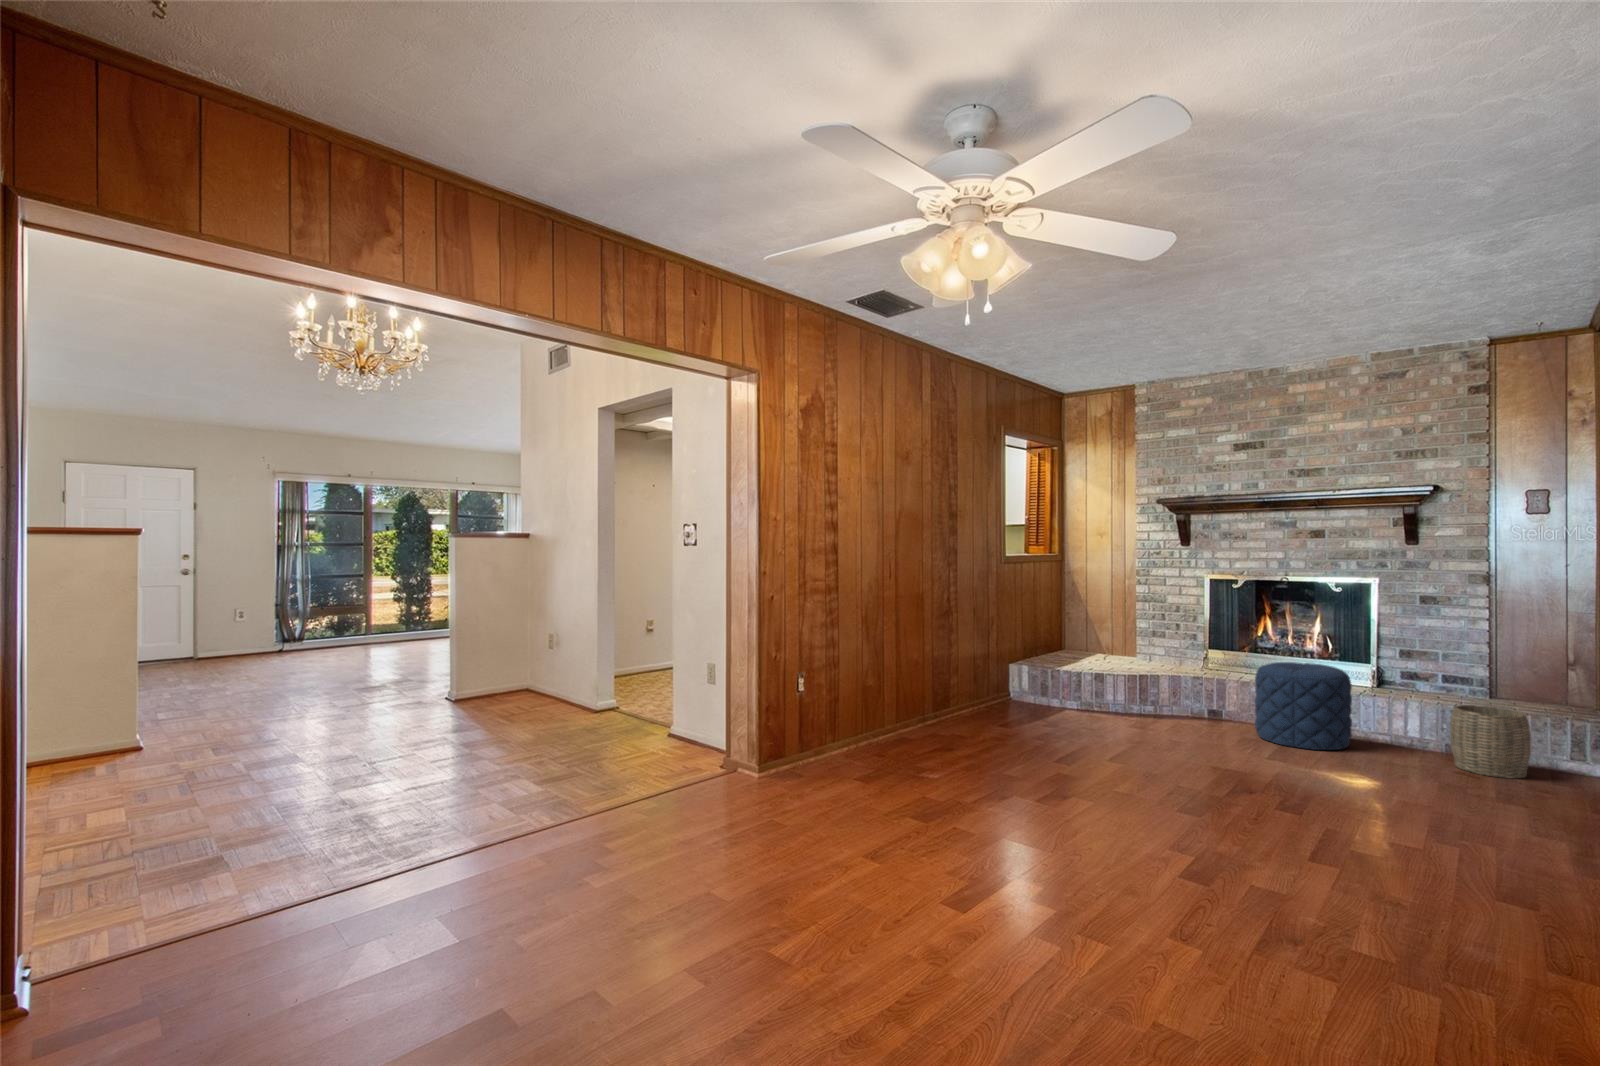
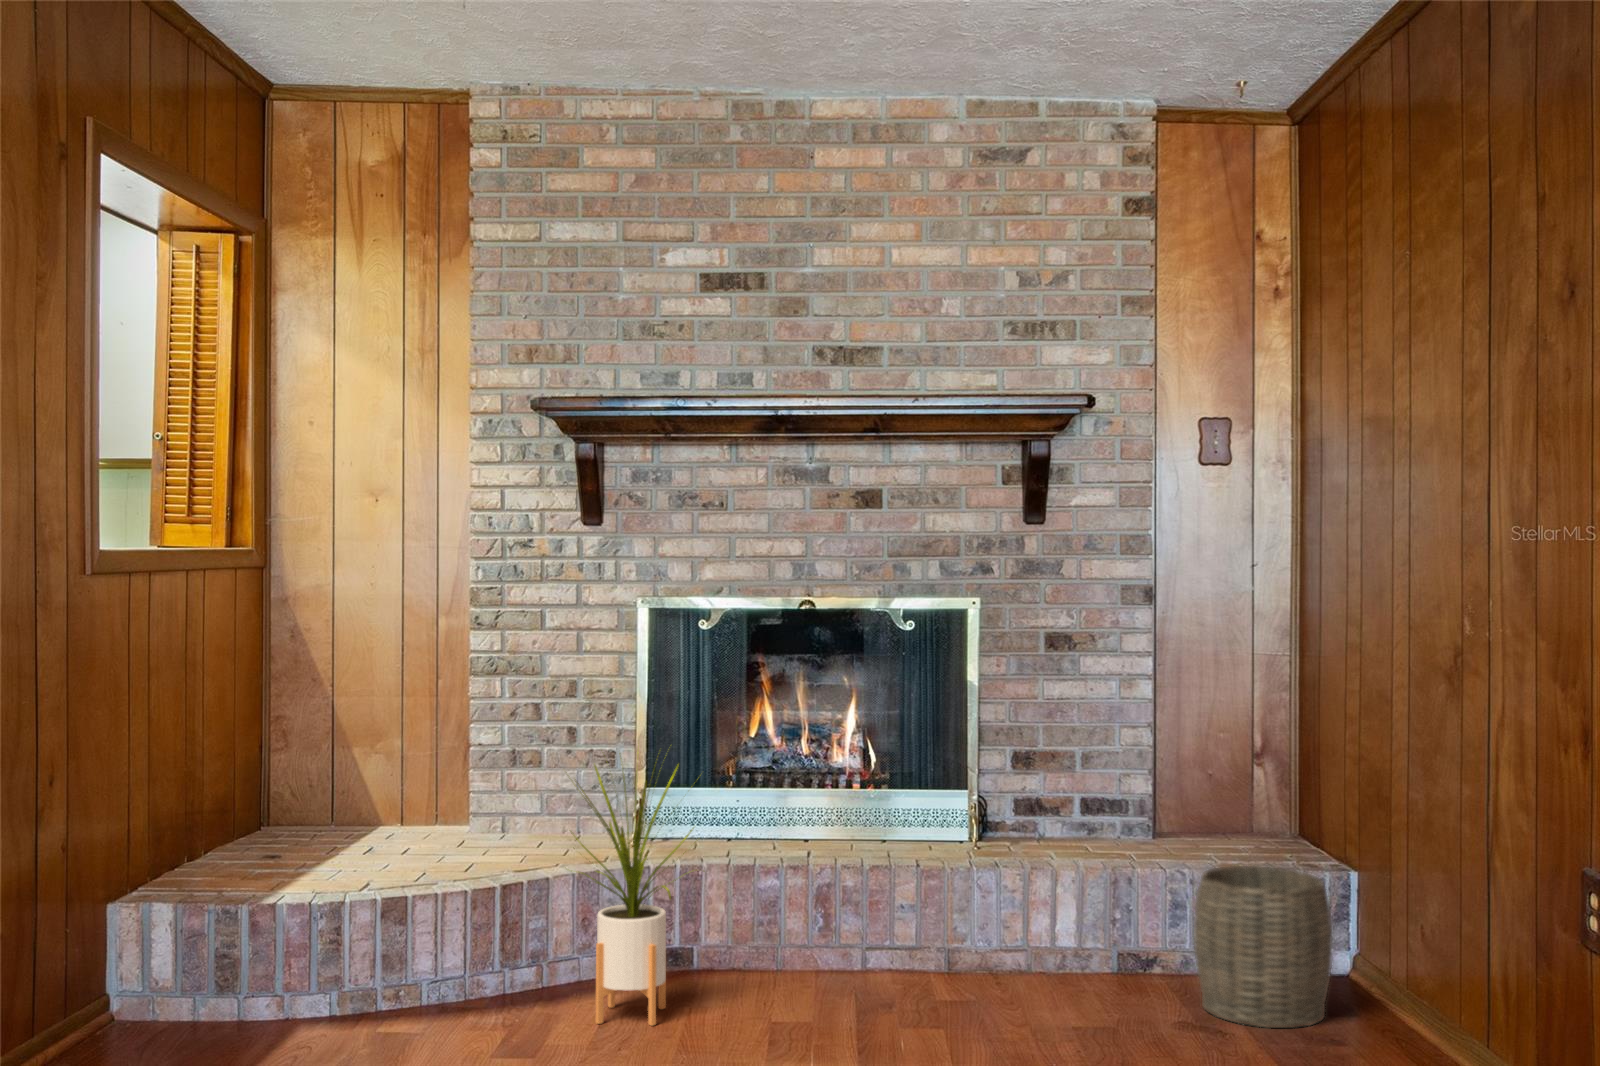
house plant: none [1152,627,1211,728] -> present [571,758,692,1026]
pouf: present [1255,662,1352,750] -> none [812,807,1014,1035]

